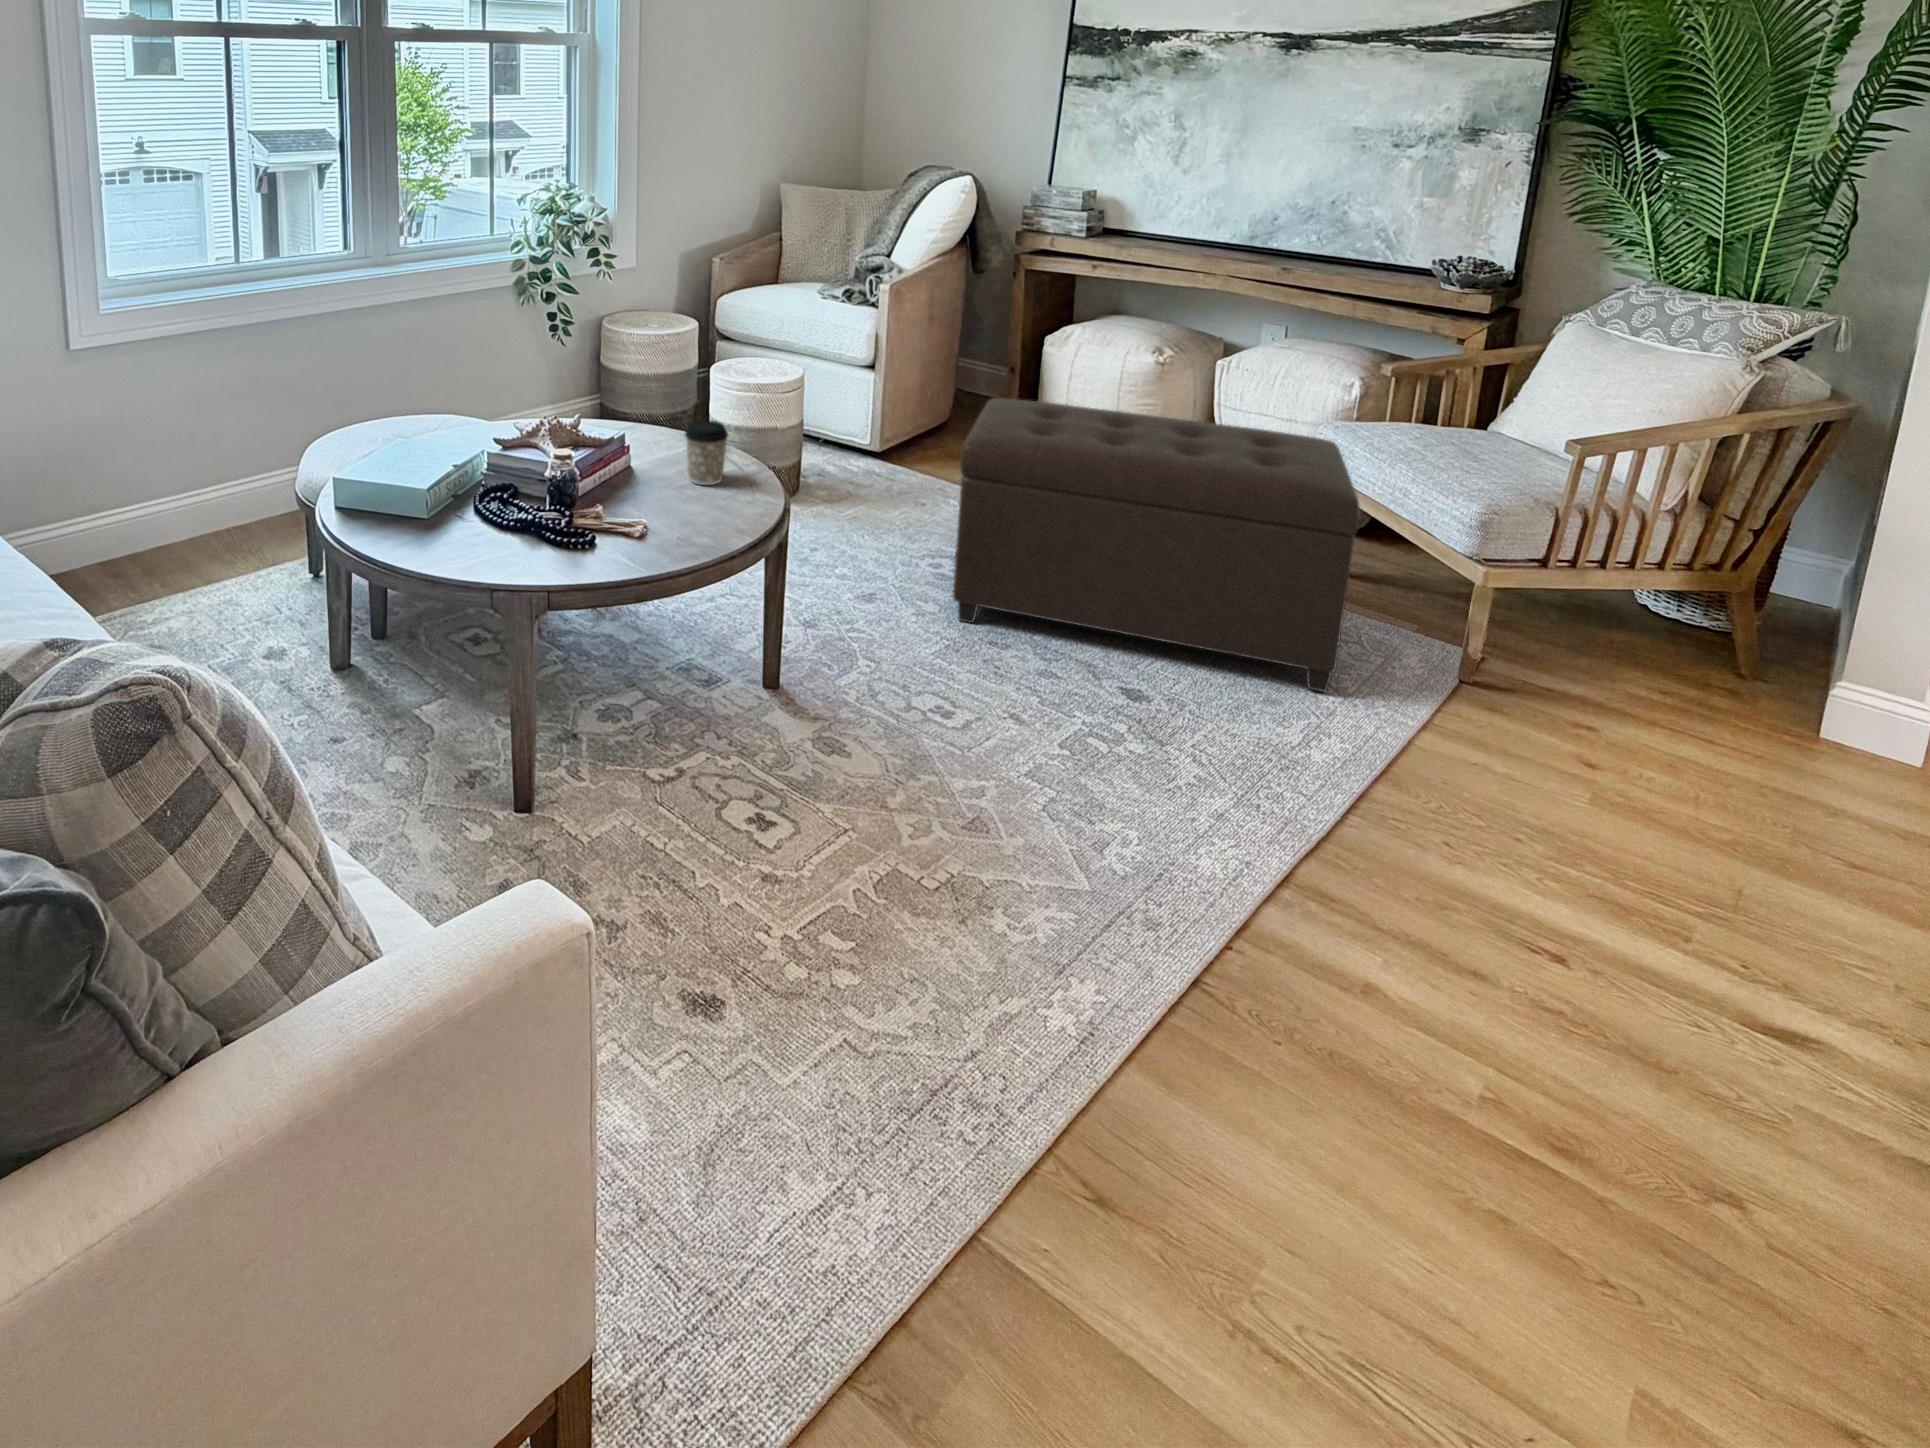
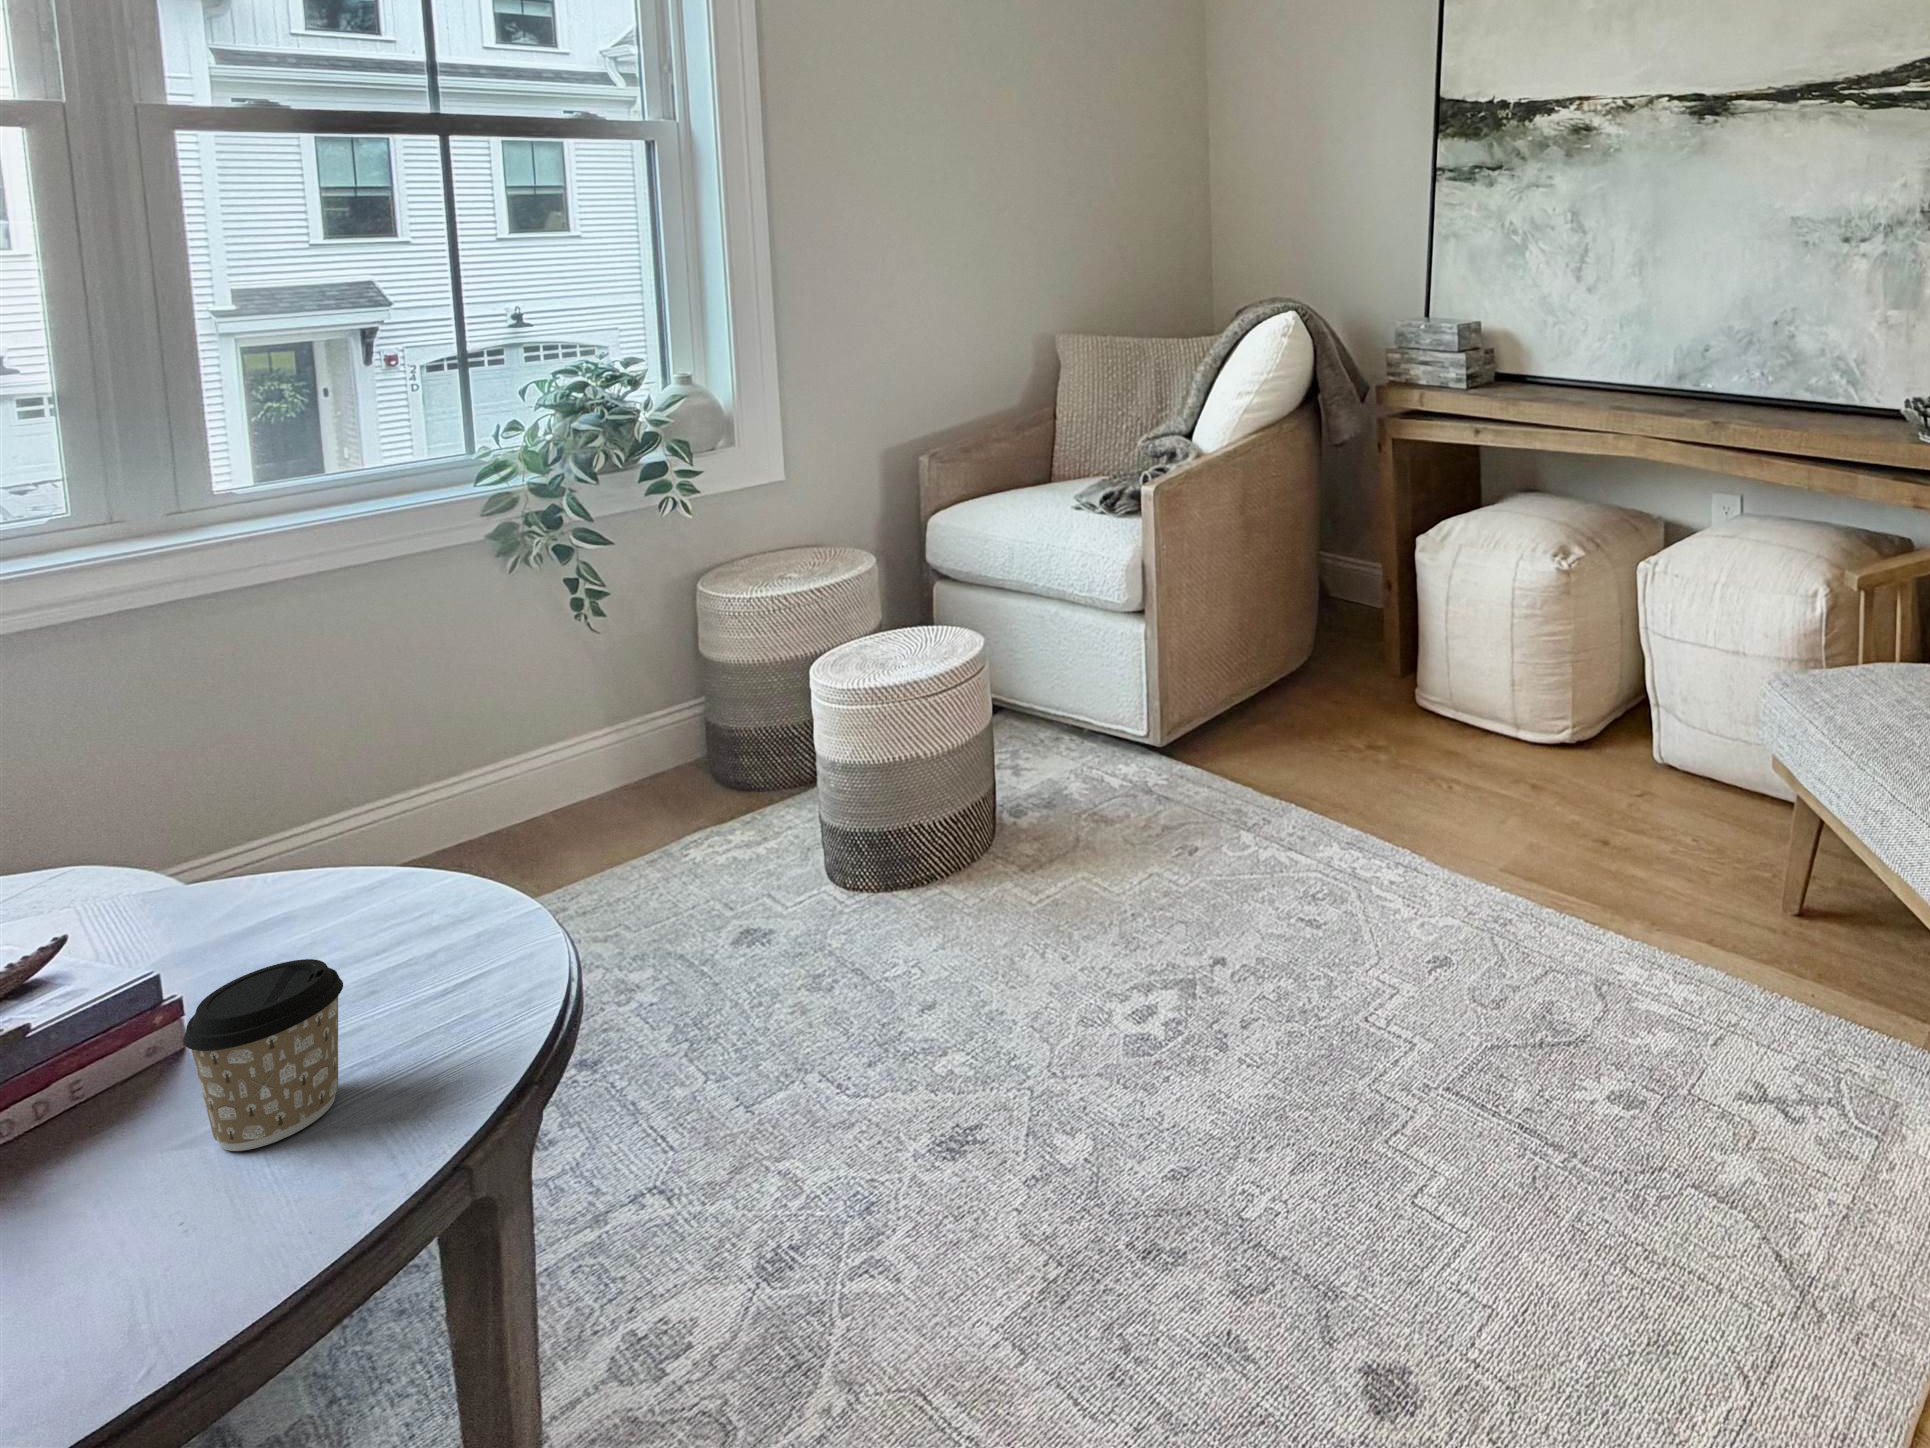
ottoman: present [953,398,1360,692] -> none [1066,706,1791,1303]

